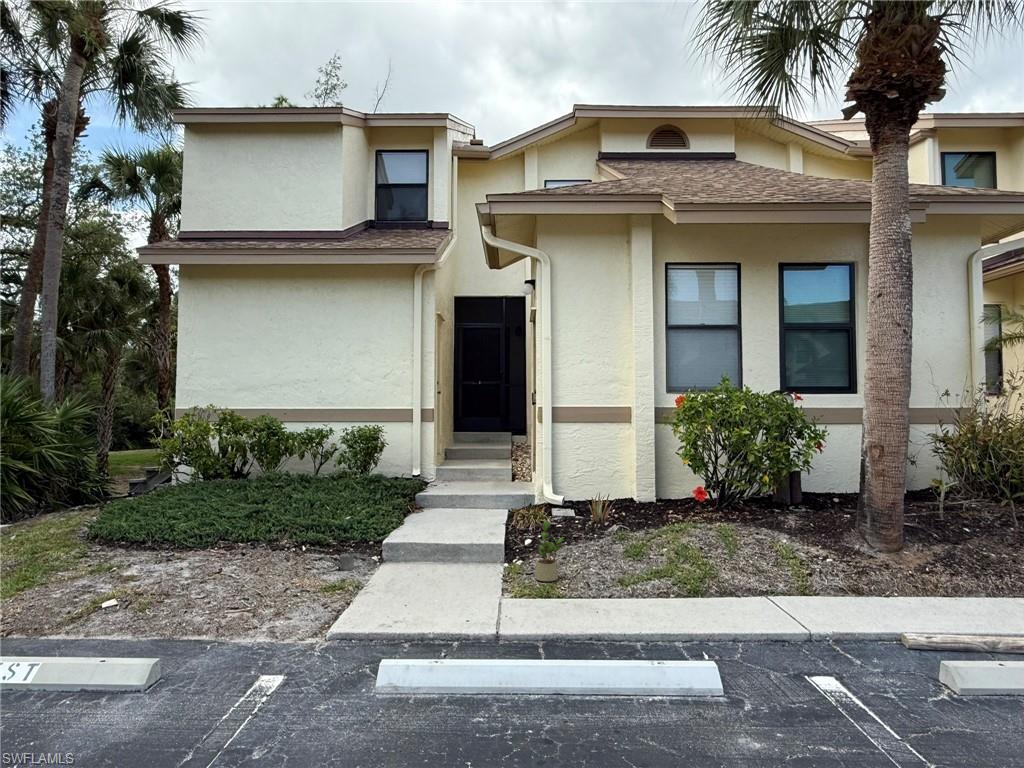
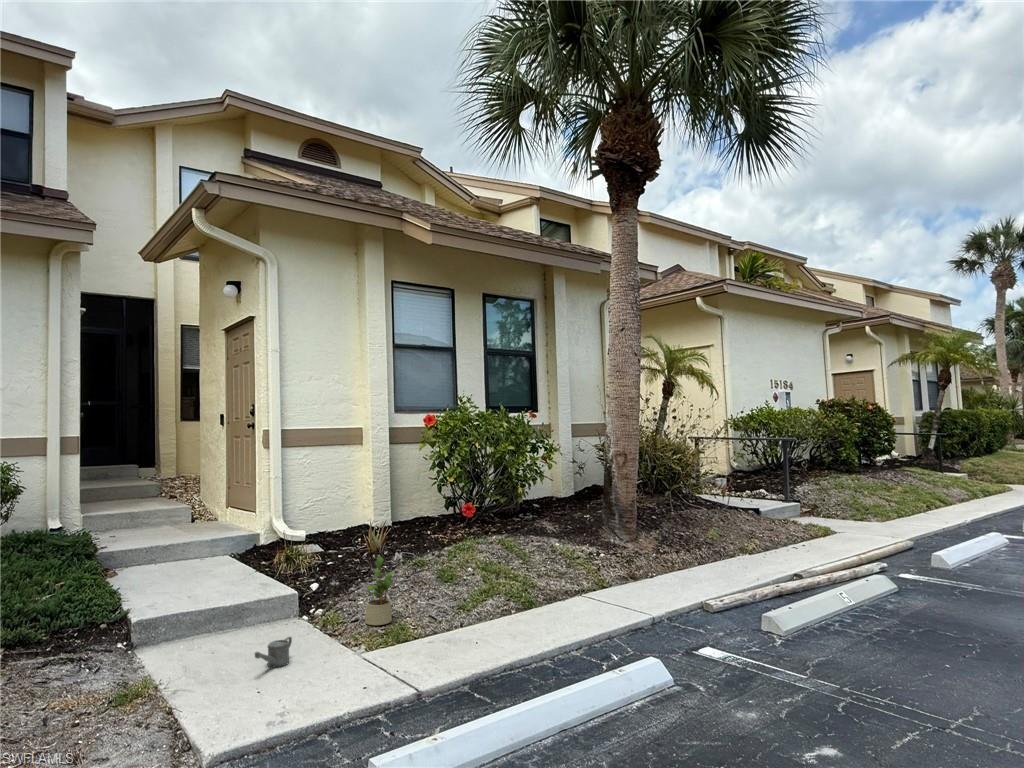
watering can: present [323,553,361,571] -> present [255,637,292,667]

